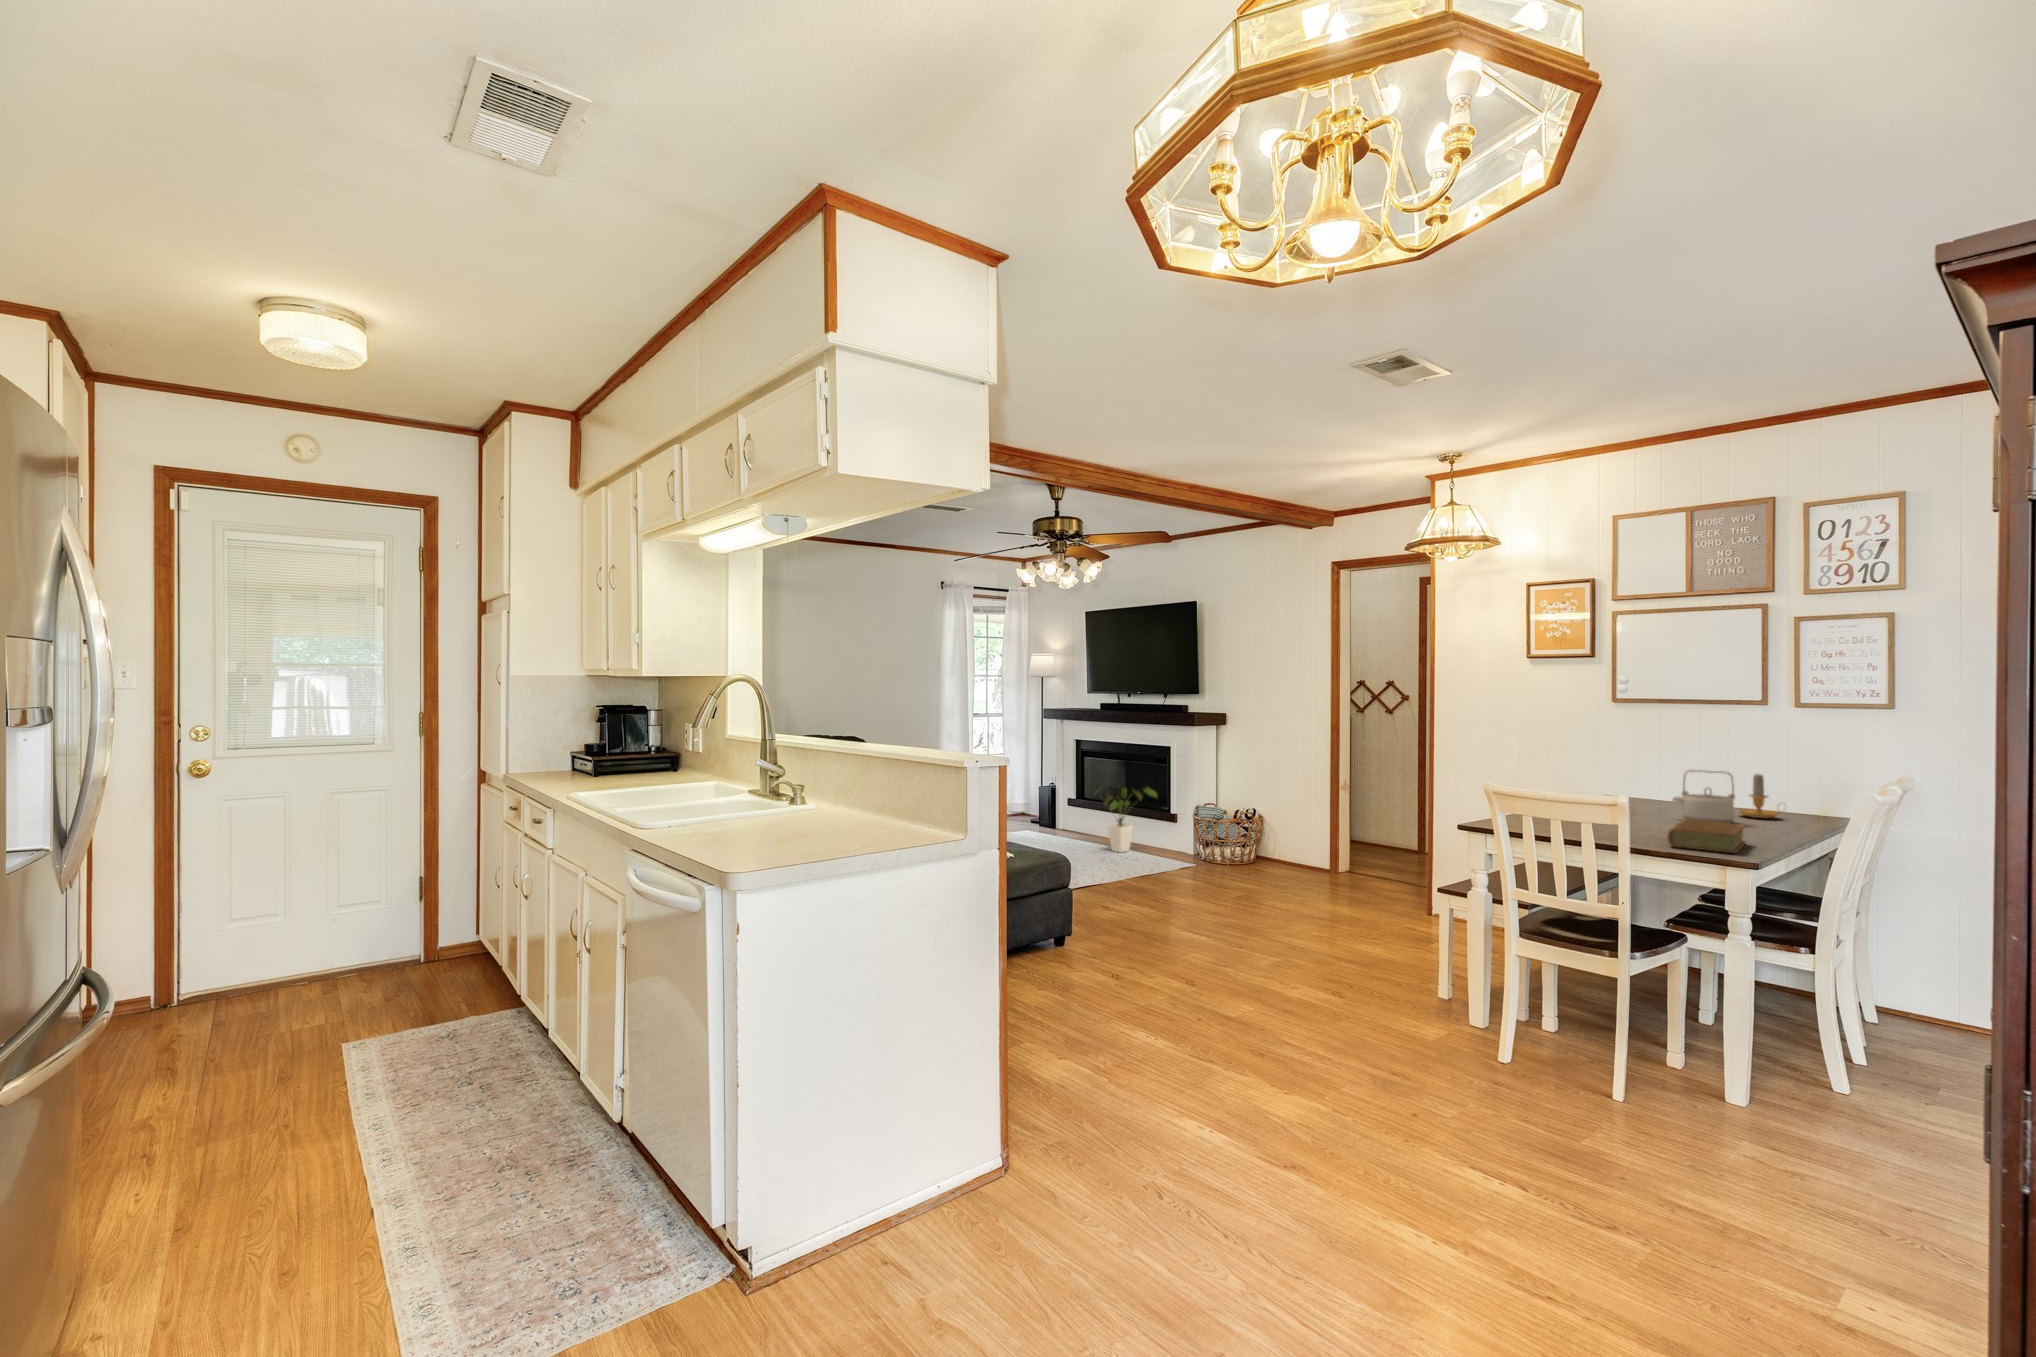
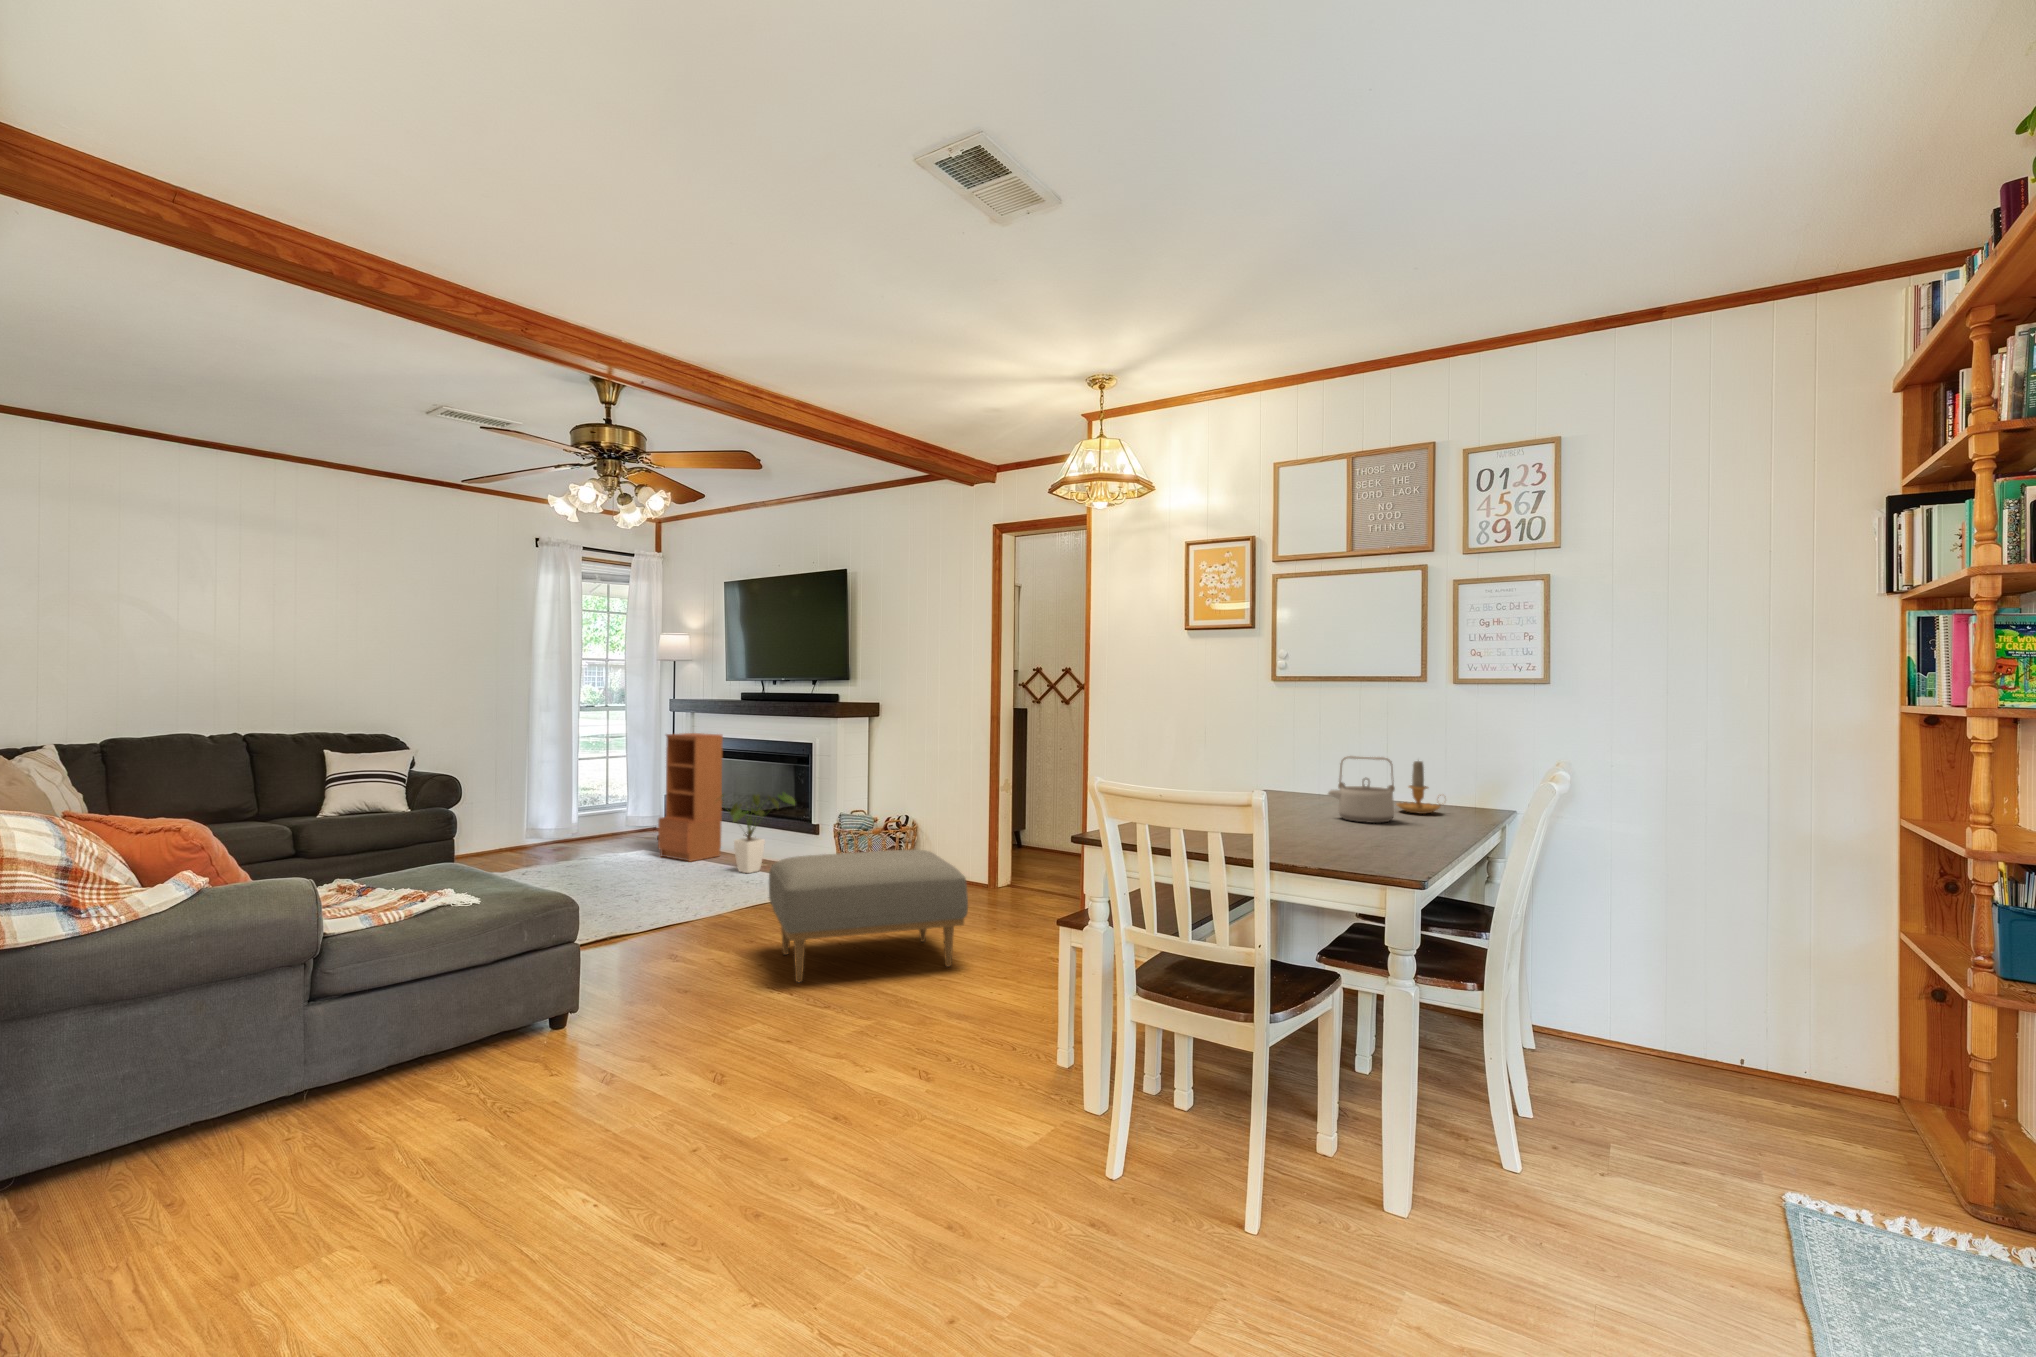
bookcase: none [1040,736,1090,842] -> present [658,733,723,862]
book: present [1667,819,1746,853] -> none [1318,819,1408,865]
ottoman: none [1173,836,1340,932] -> present [769,850,968,982]

